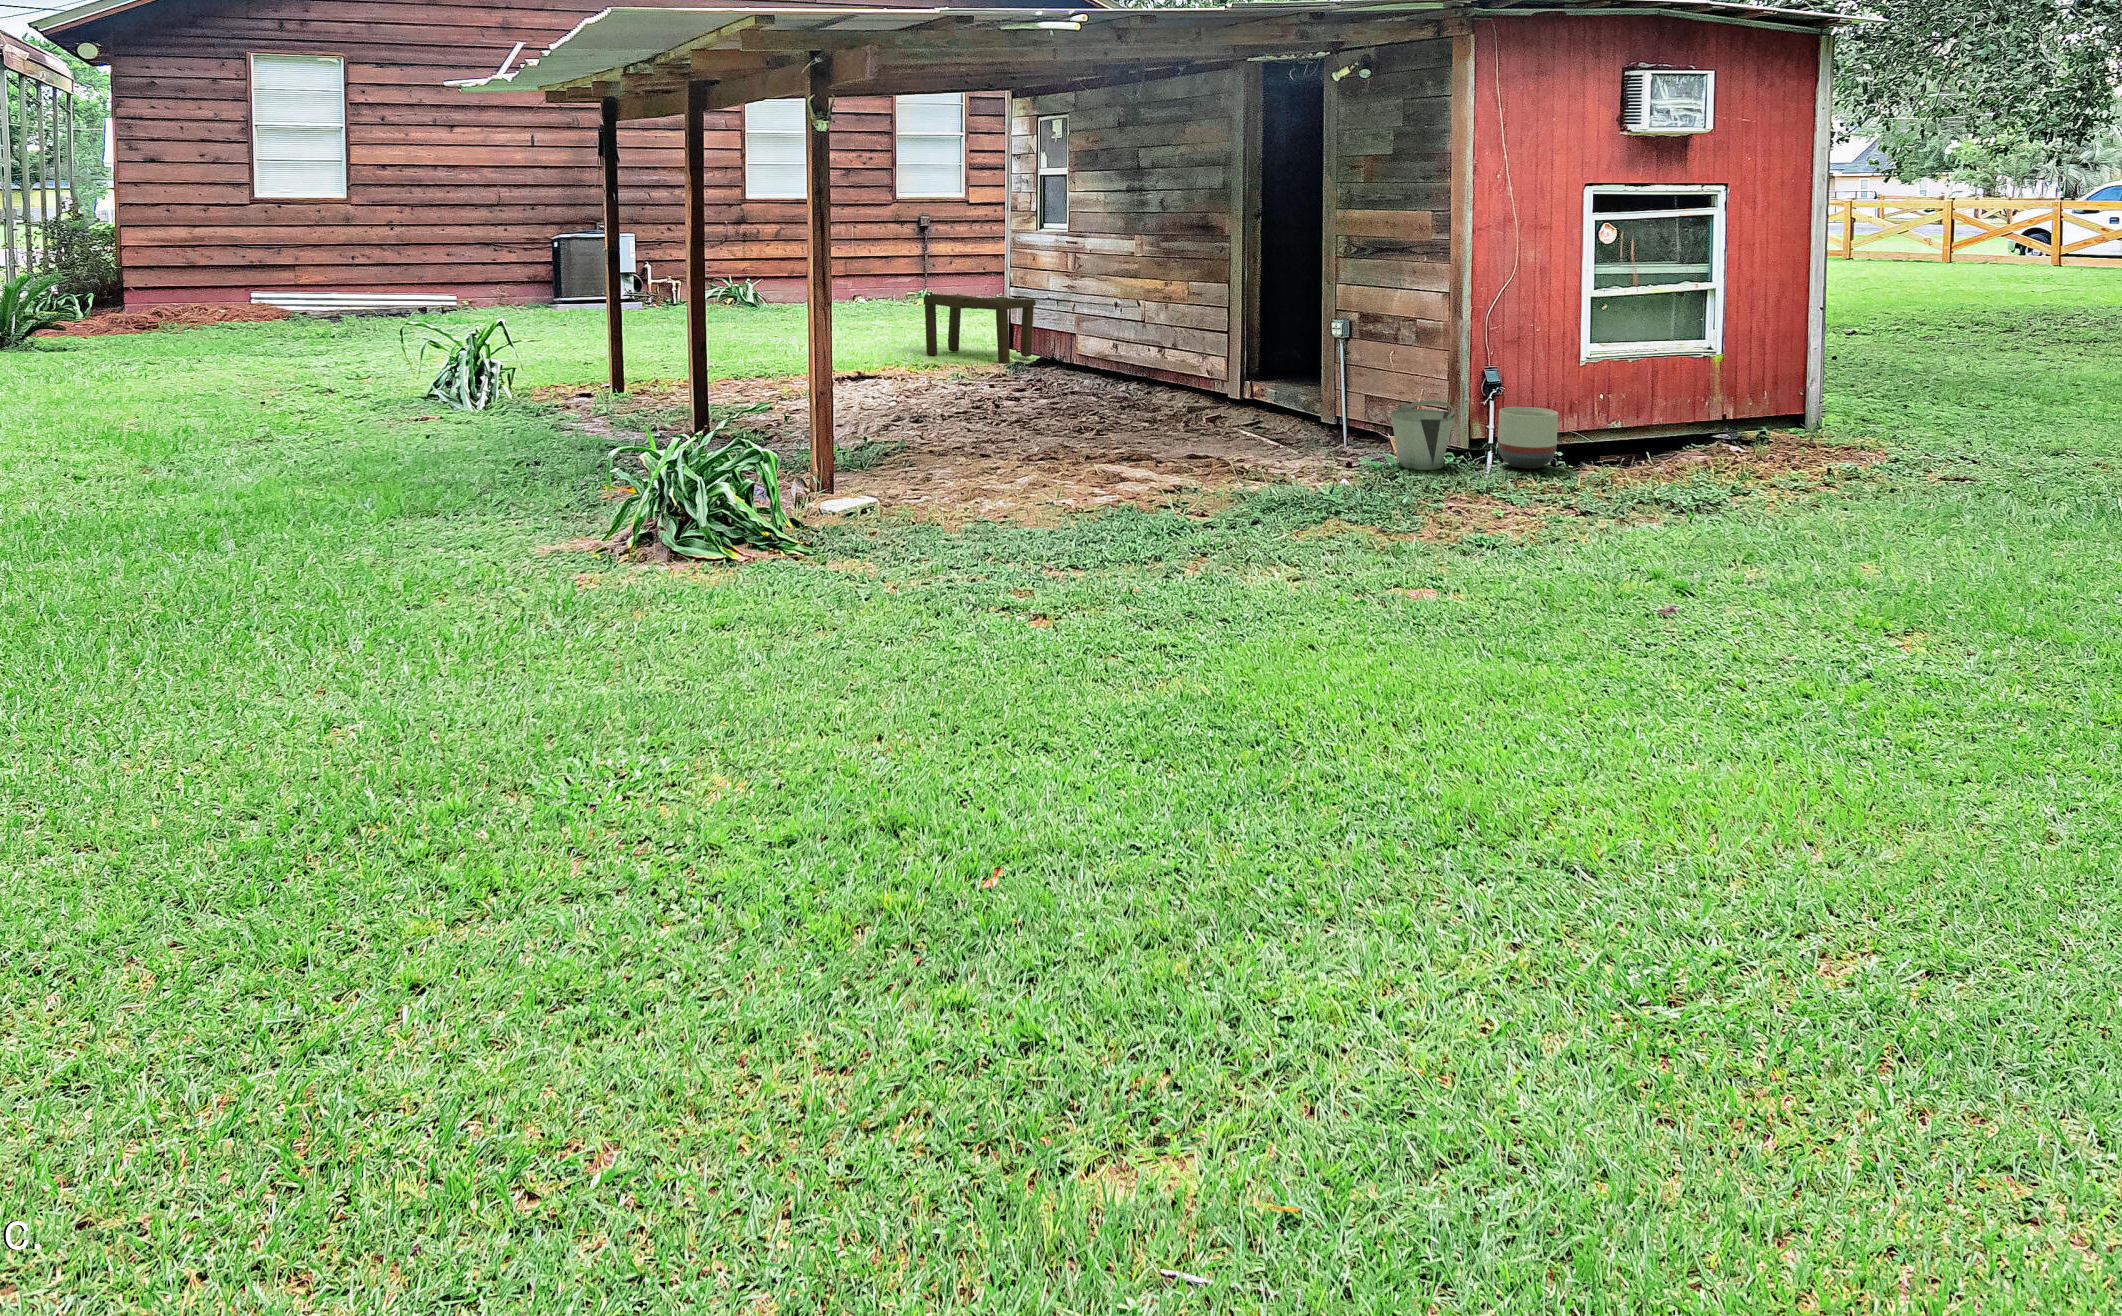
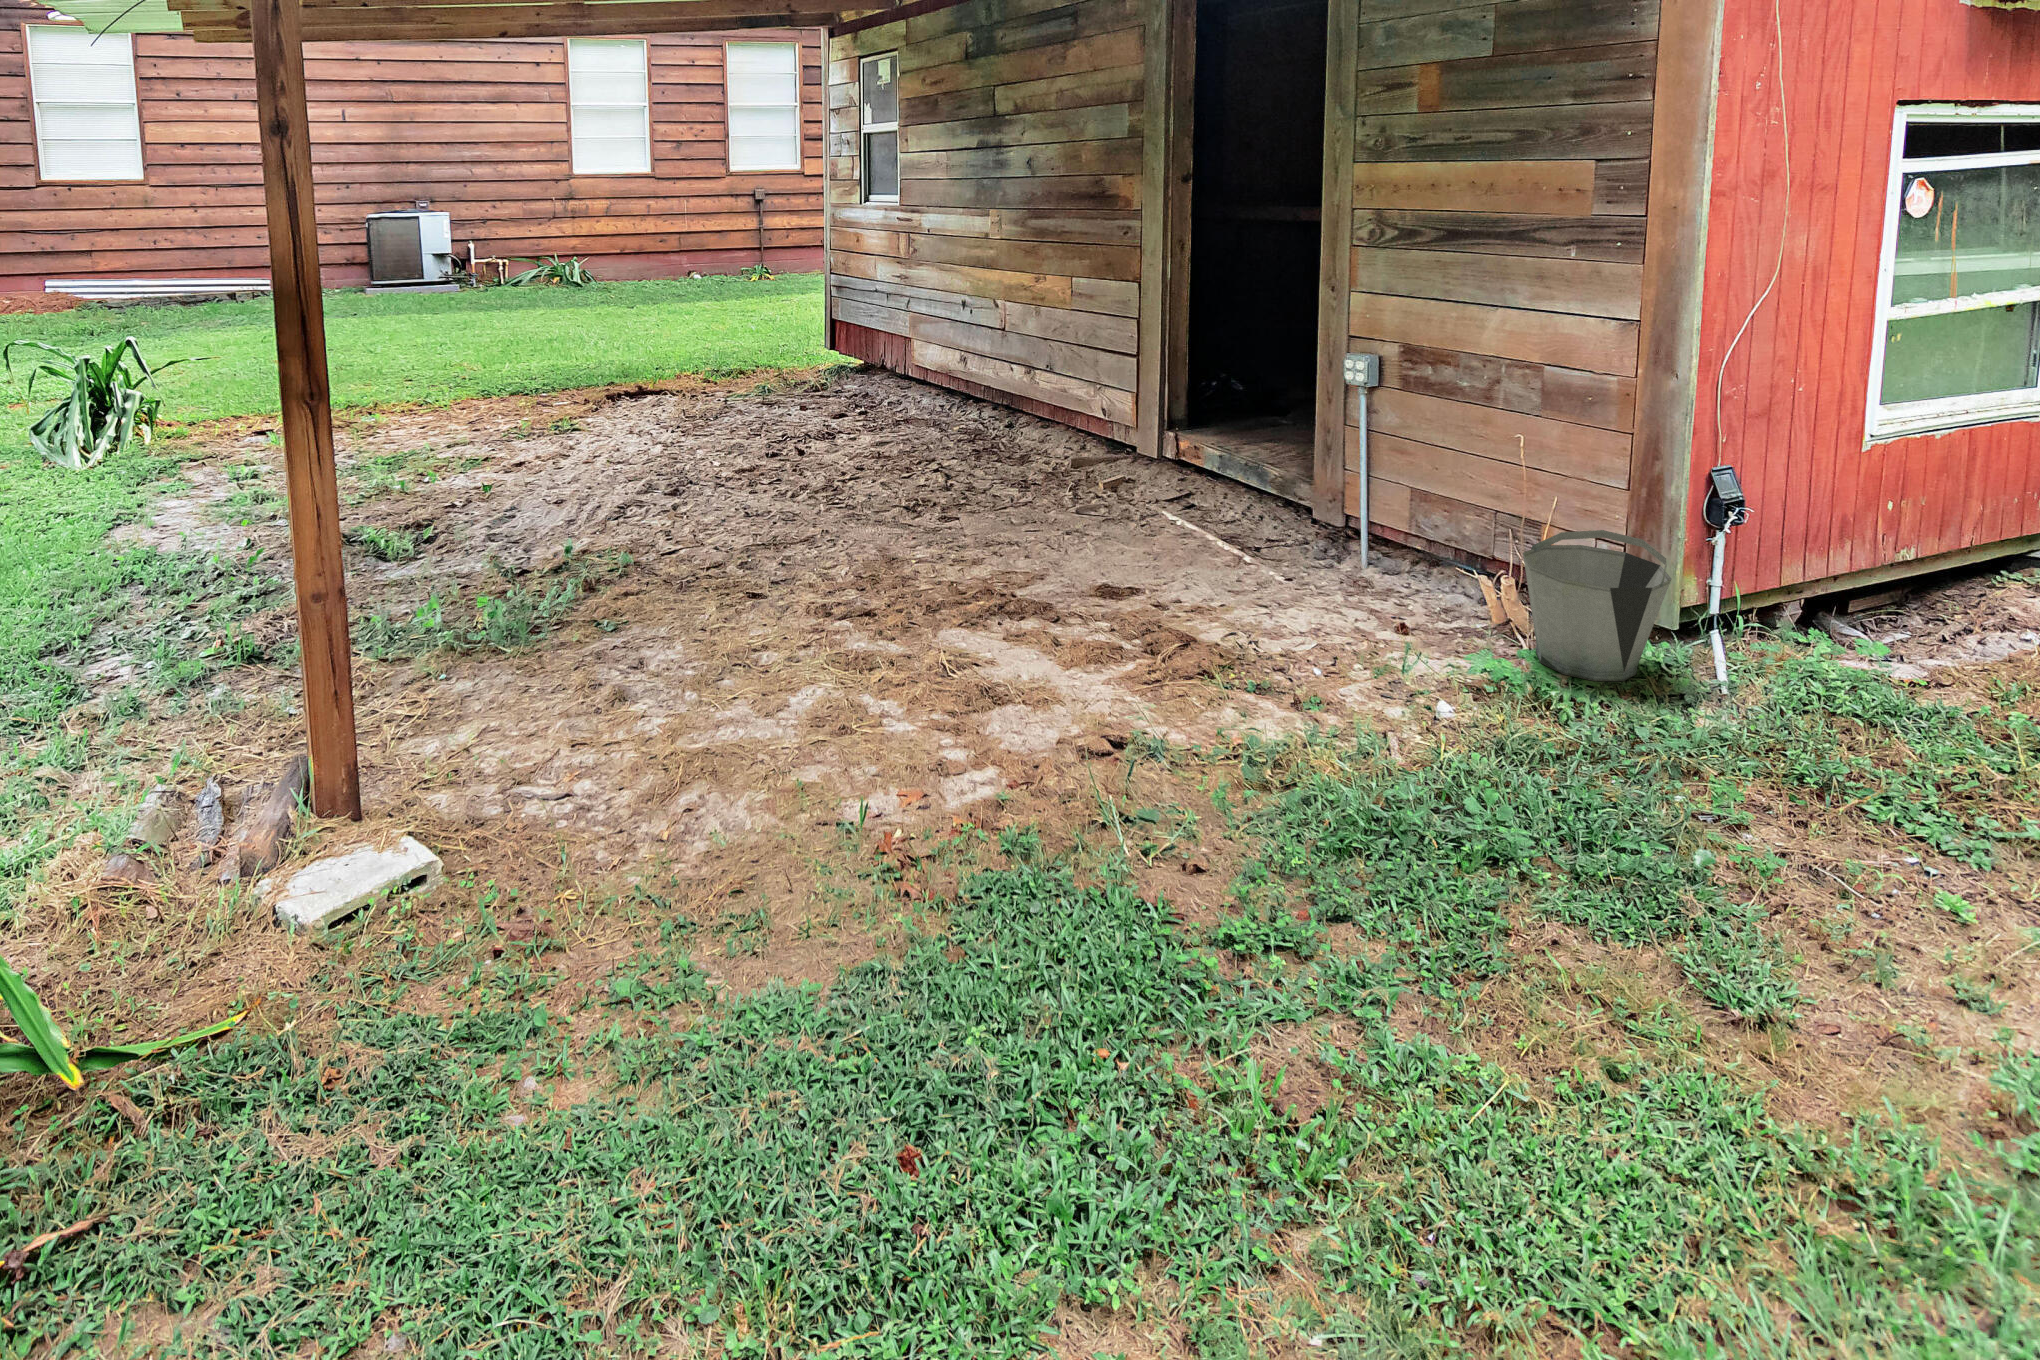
bench: present [924,294,1036,364] -> none [723,284,863,376]
planter: present [1498,407,1558,469] -> none [1741,544,1893,679]

